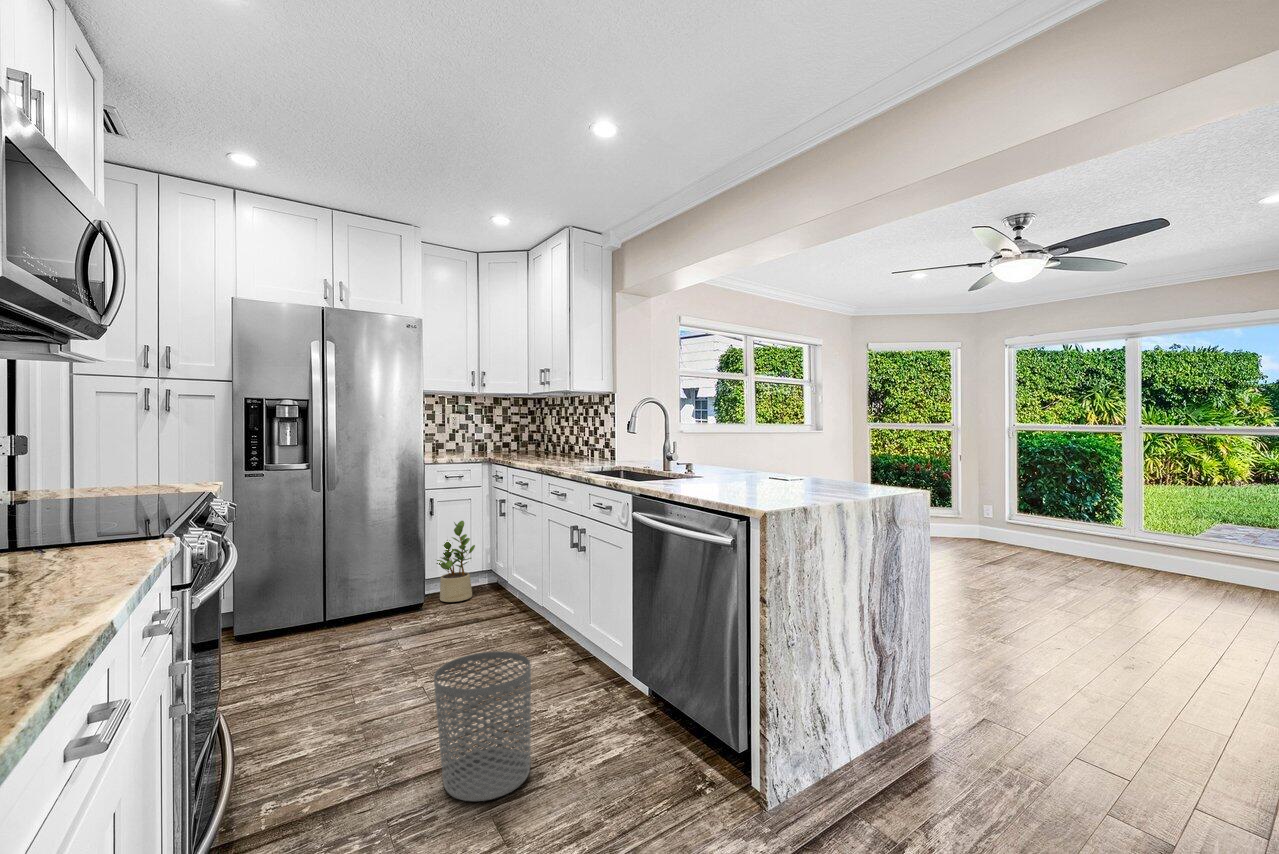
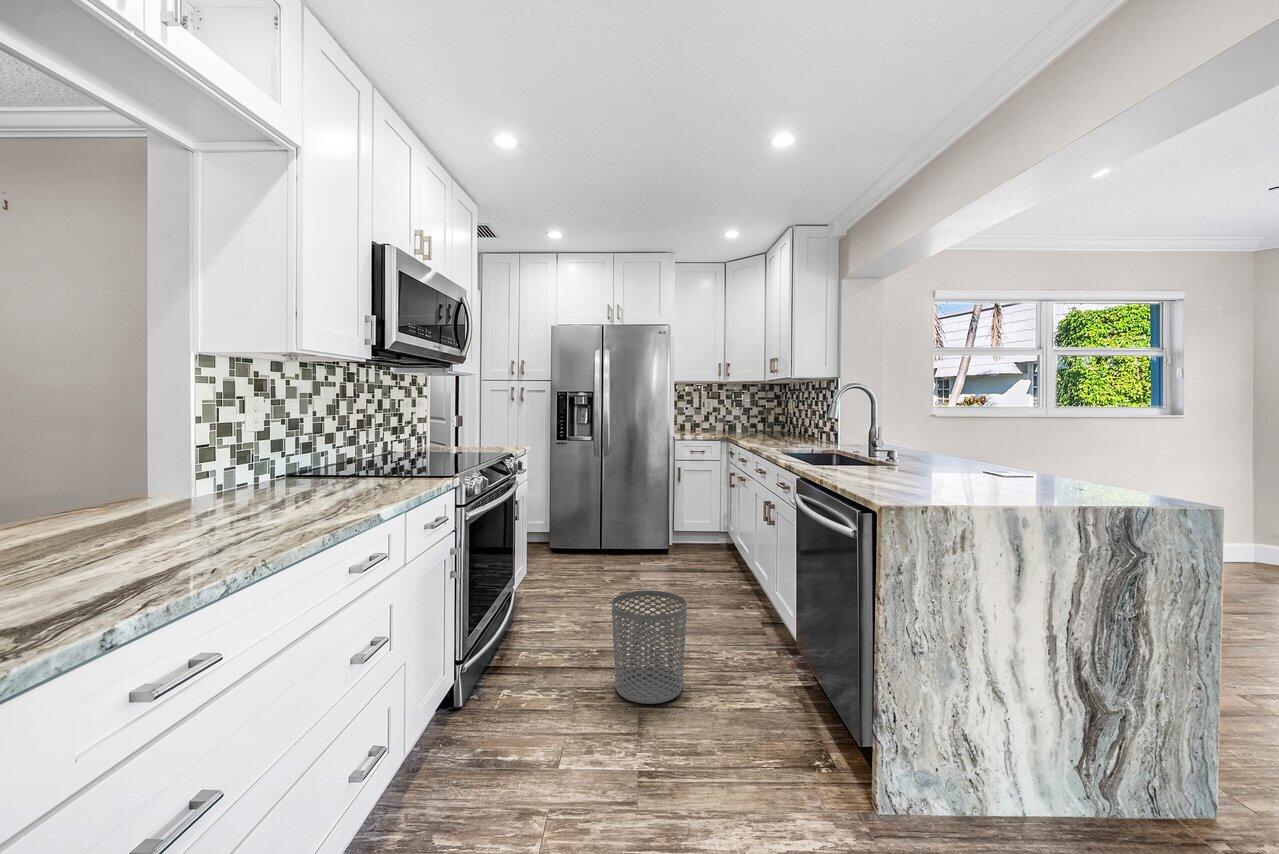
potted plant: present [437,521,475,602] -> none [677,487,711,555]

